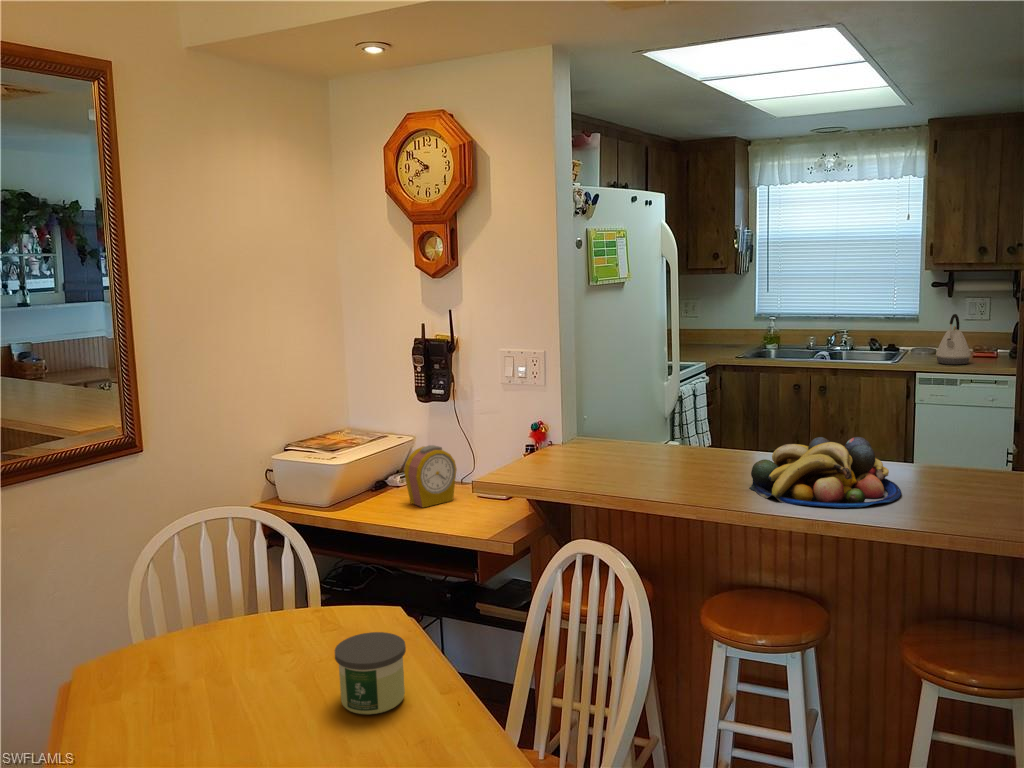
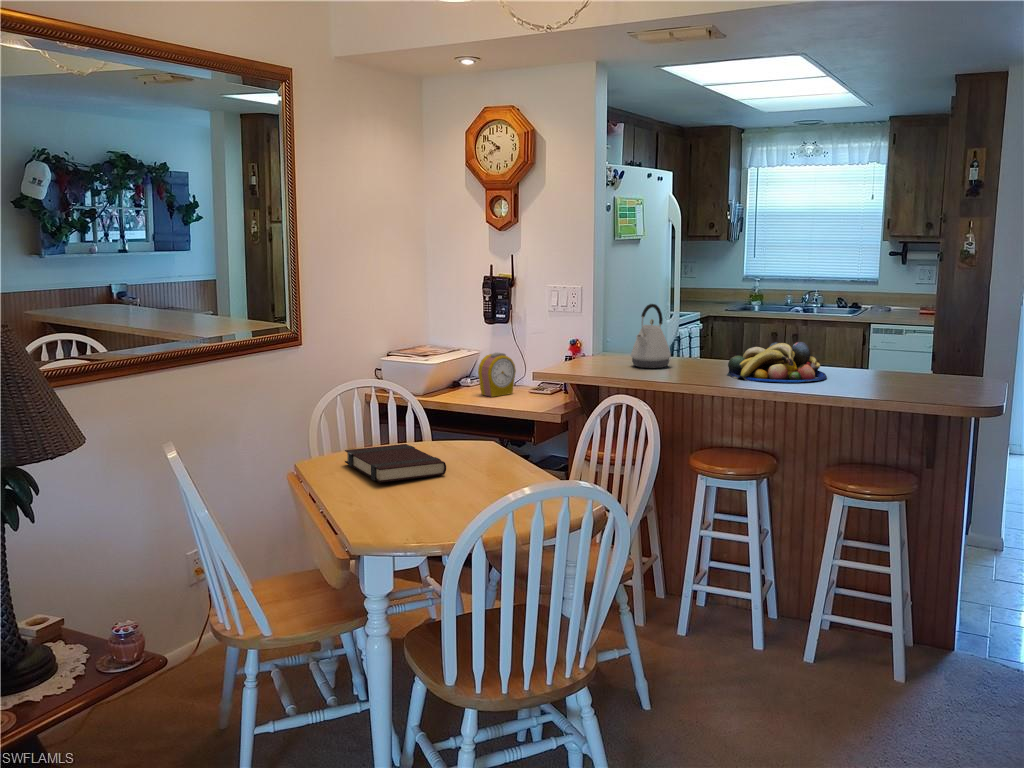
kettle: present [936,314,971,365] -> present [631,304,671,368]
book: none [141,629,293,733] -> present [345,444,446,483]
candle: present [335,632,406,714] -> none [473,437,515,479]

